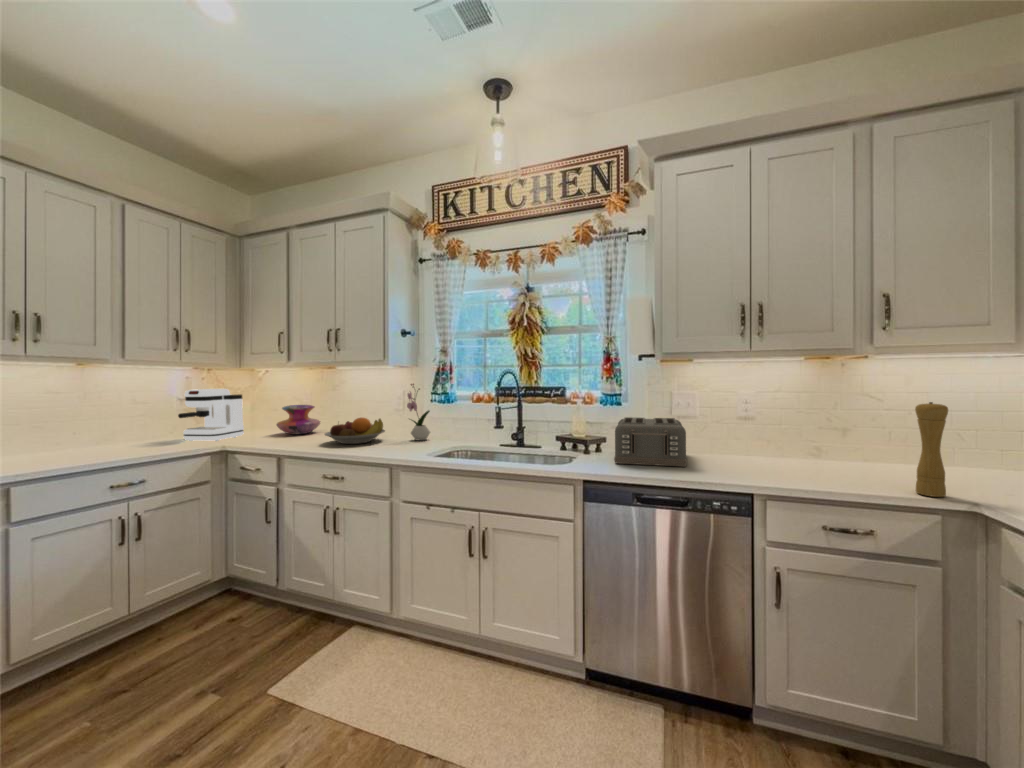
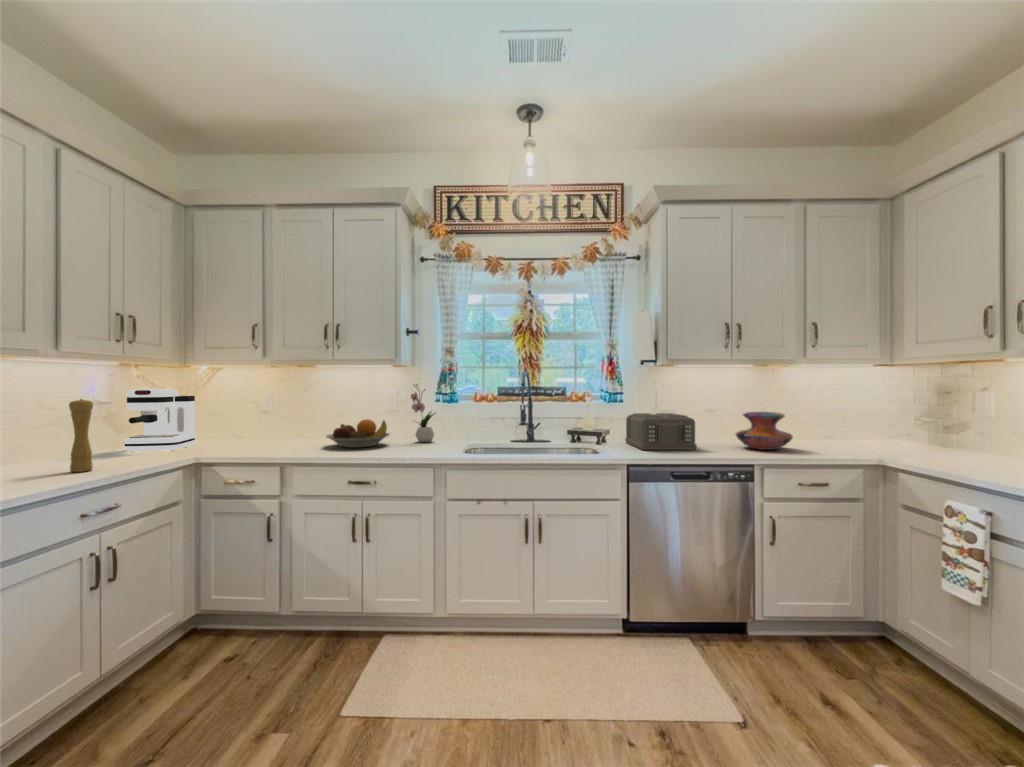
pepper mill: present [915,402,948,497] -> present [69,399,93,472]
decorative vase: present [277,405,320,434] -> present [736,412,793,450]

